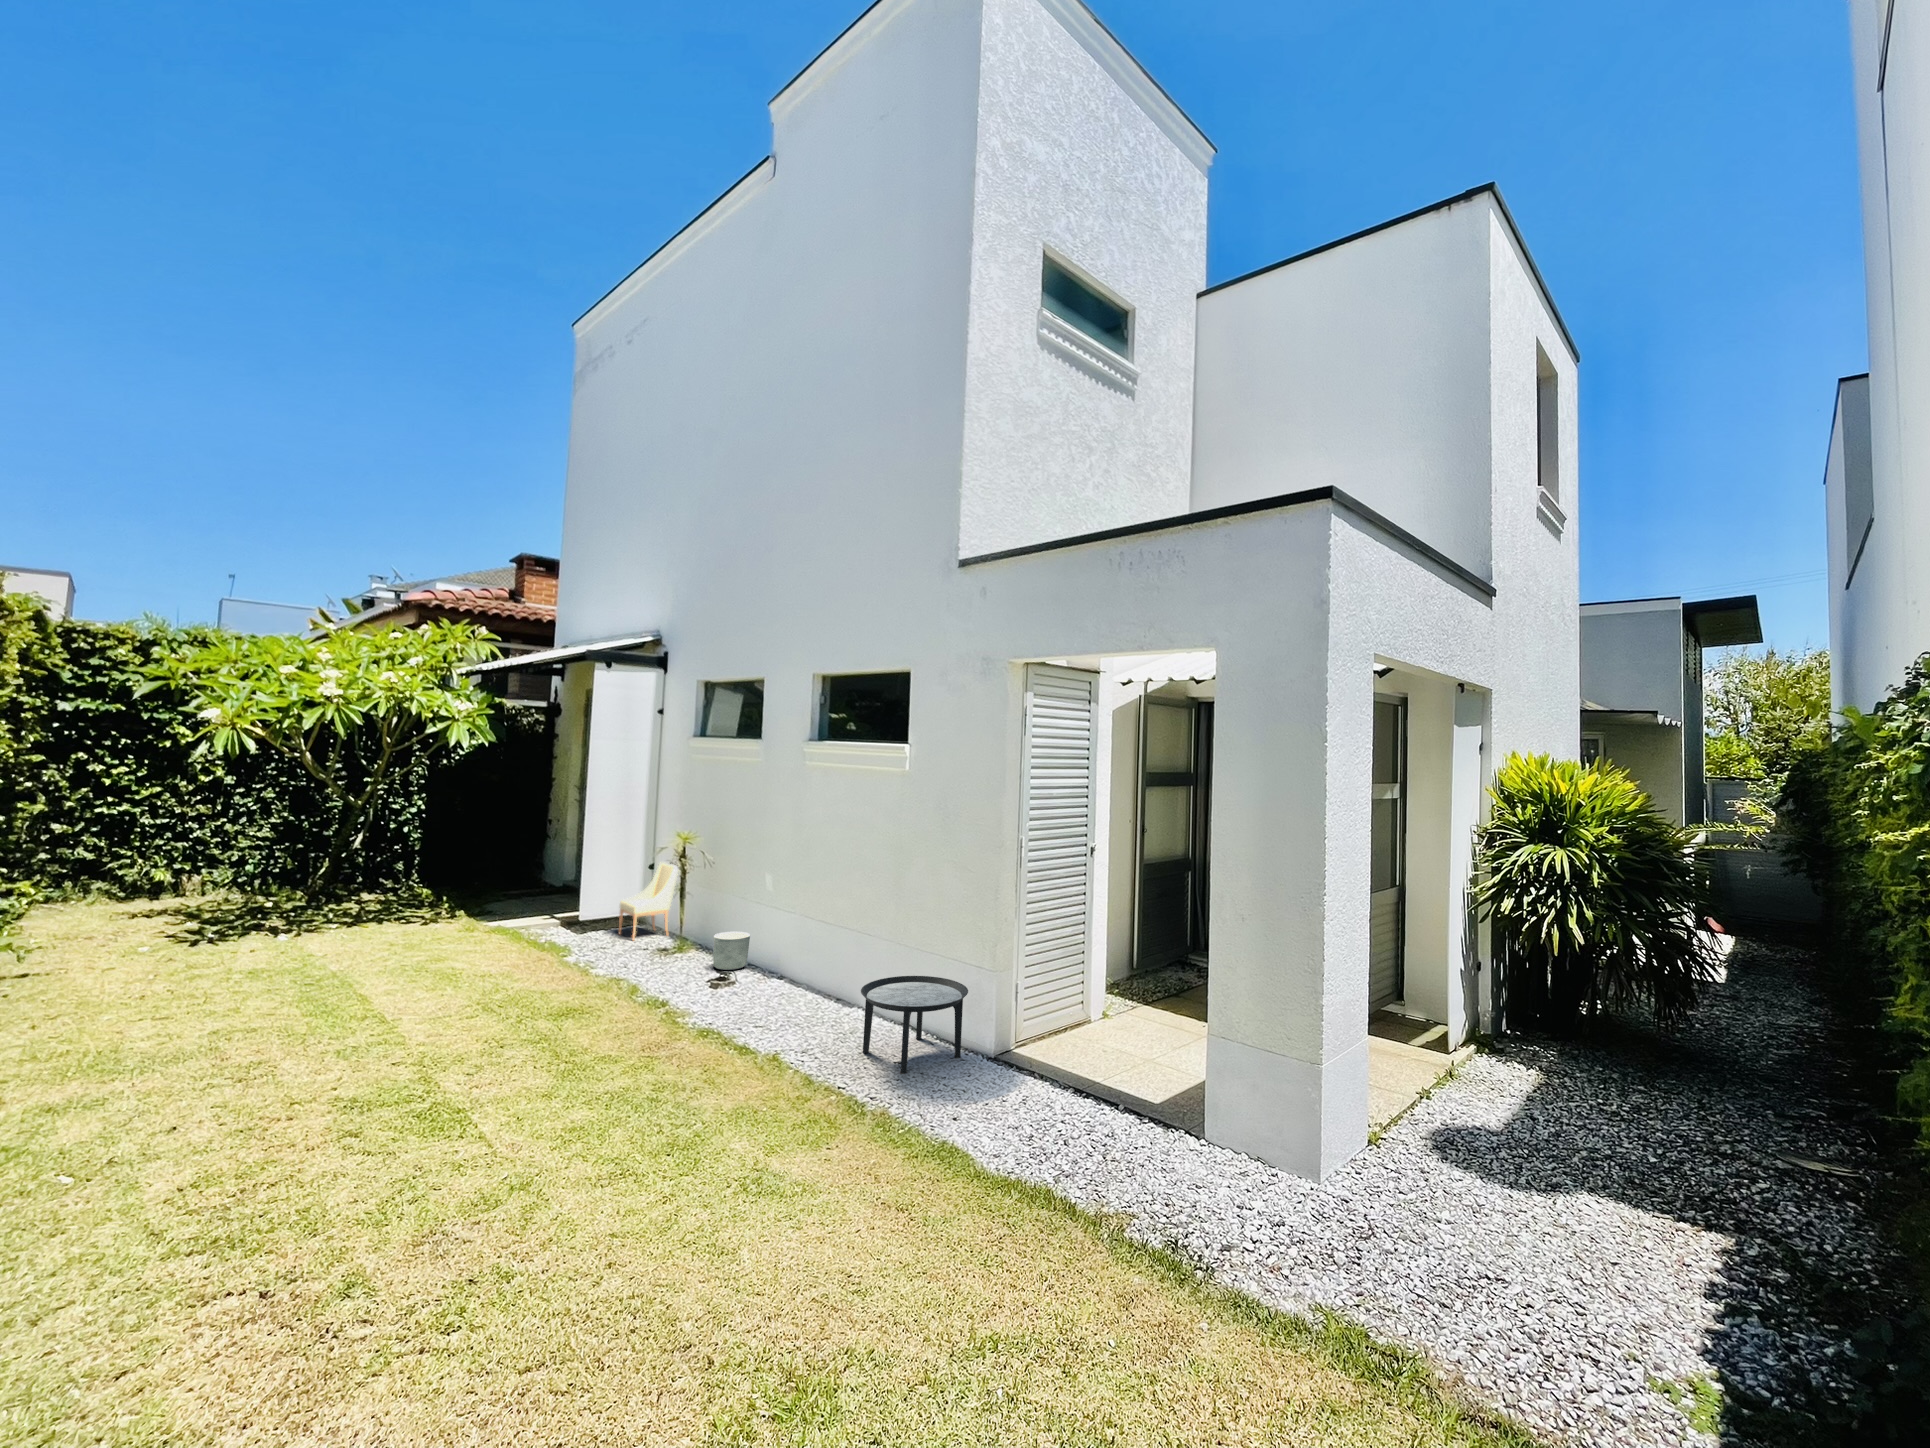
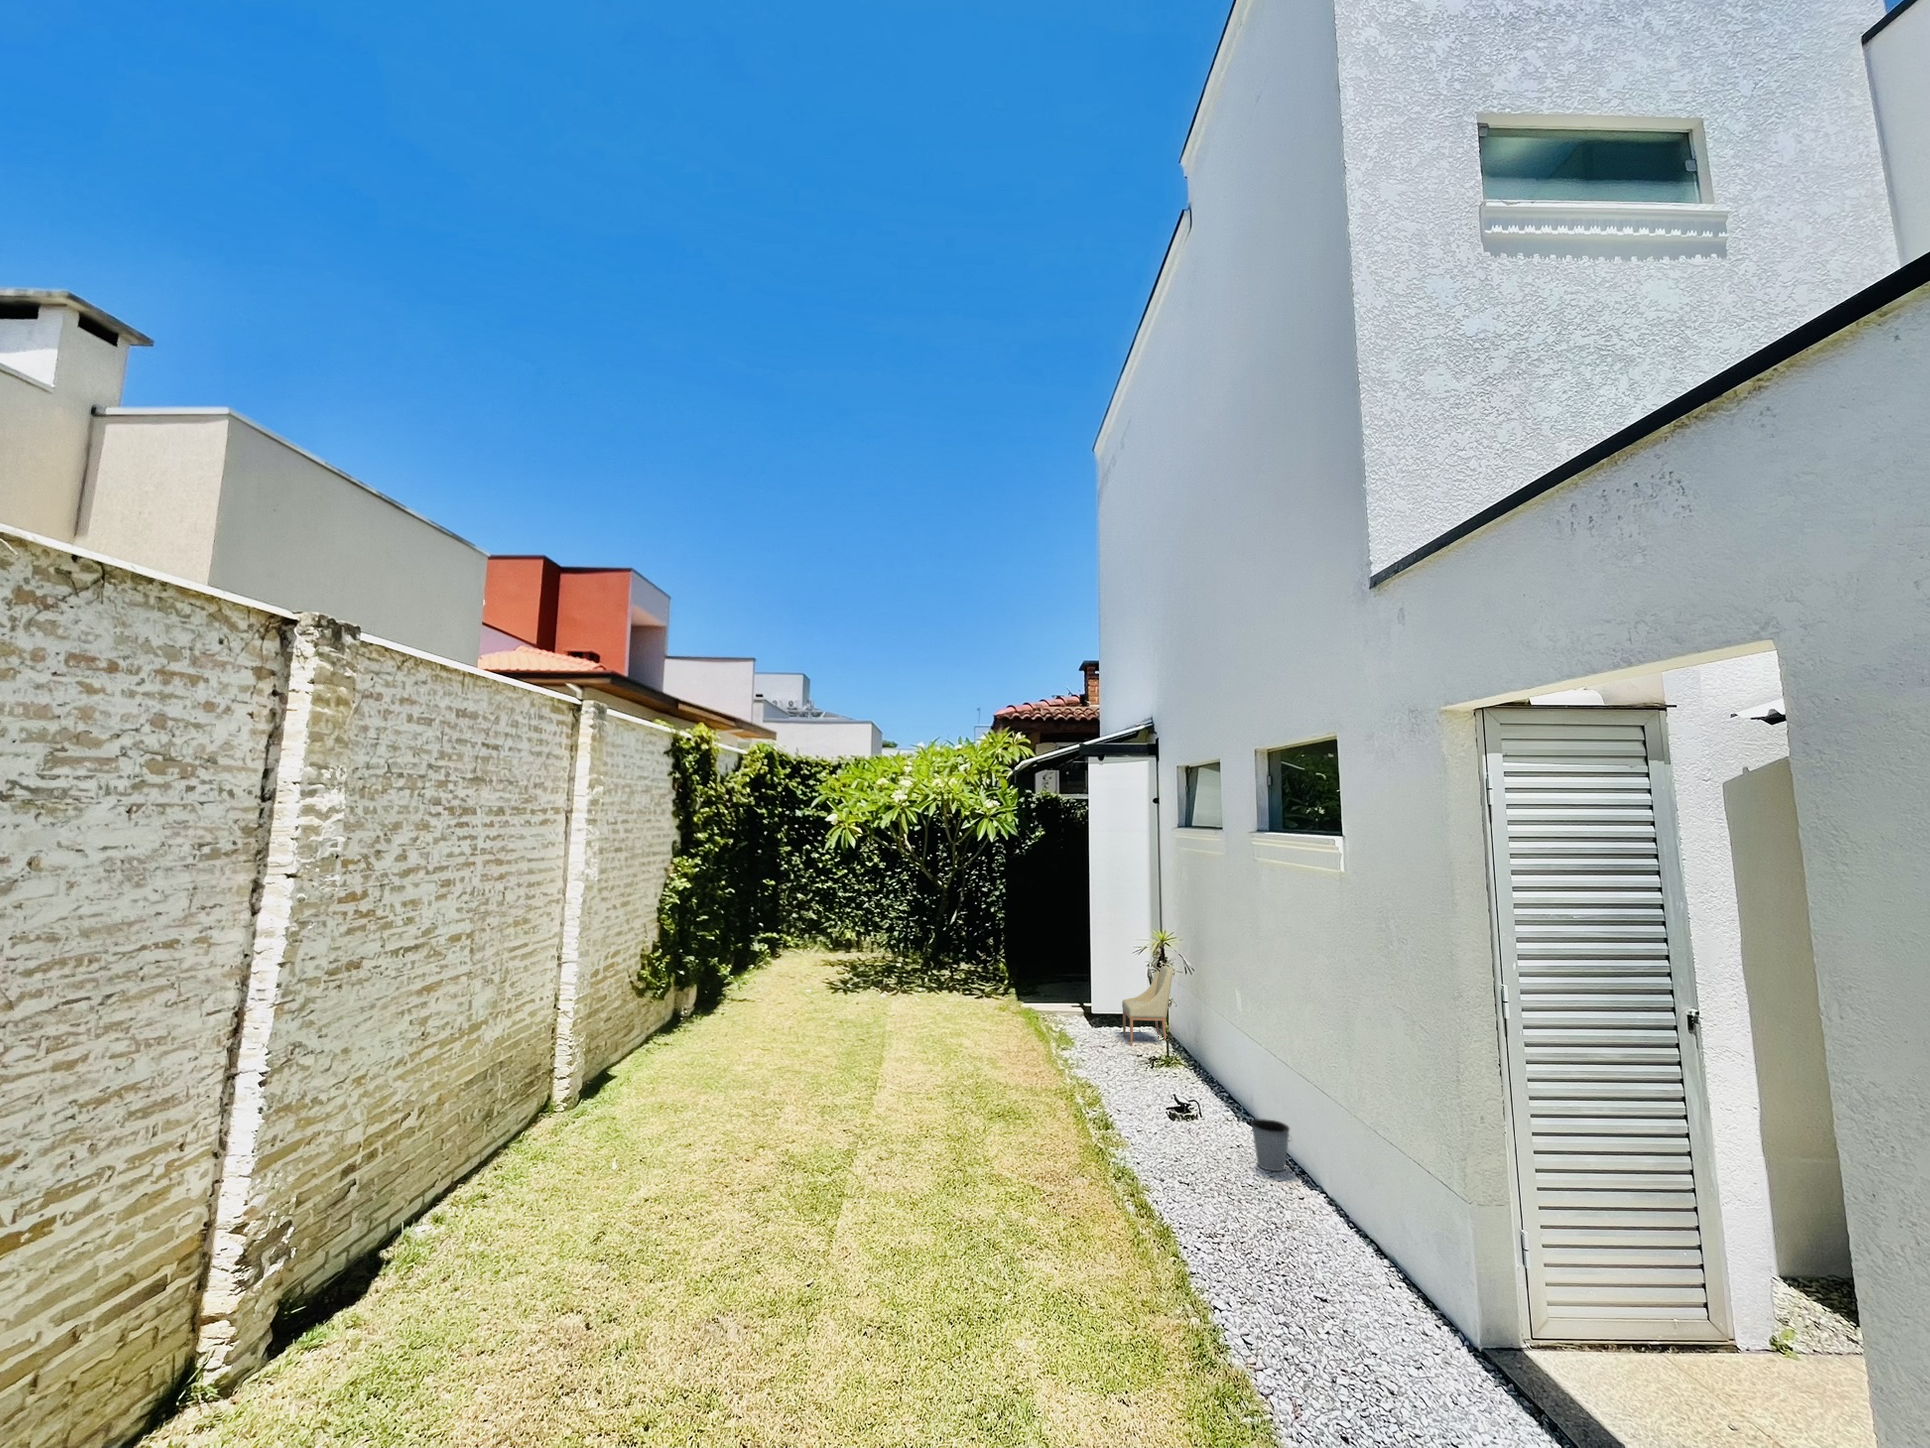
planter: present [713,932,750,970] -> none [1182,1055,1223,1102]
bucket: none [802,964,833,1001] -> present [1251,1119,1289,1171]
round table: present [861,976,968,1073] -> none [1262,1165,1428,1328]

